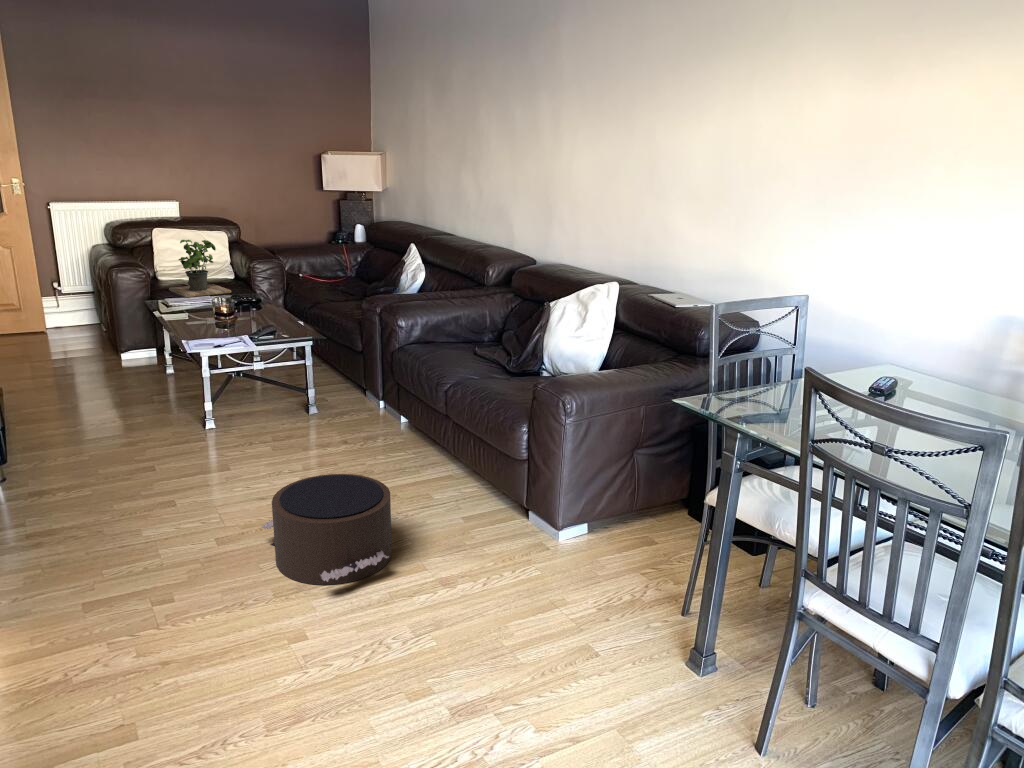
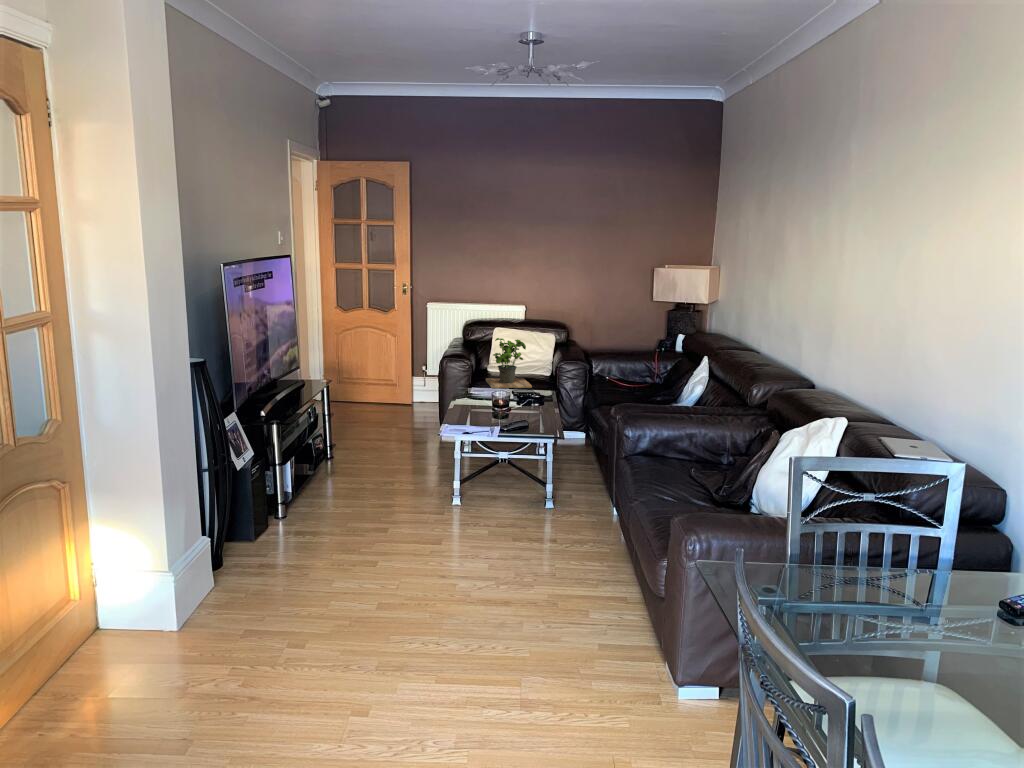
pouf: present [261,474,392,585] -> none [400,566,511,675]

